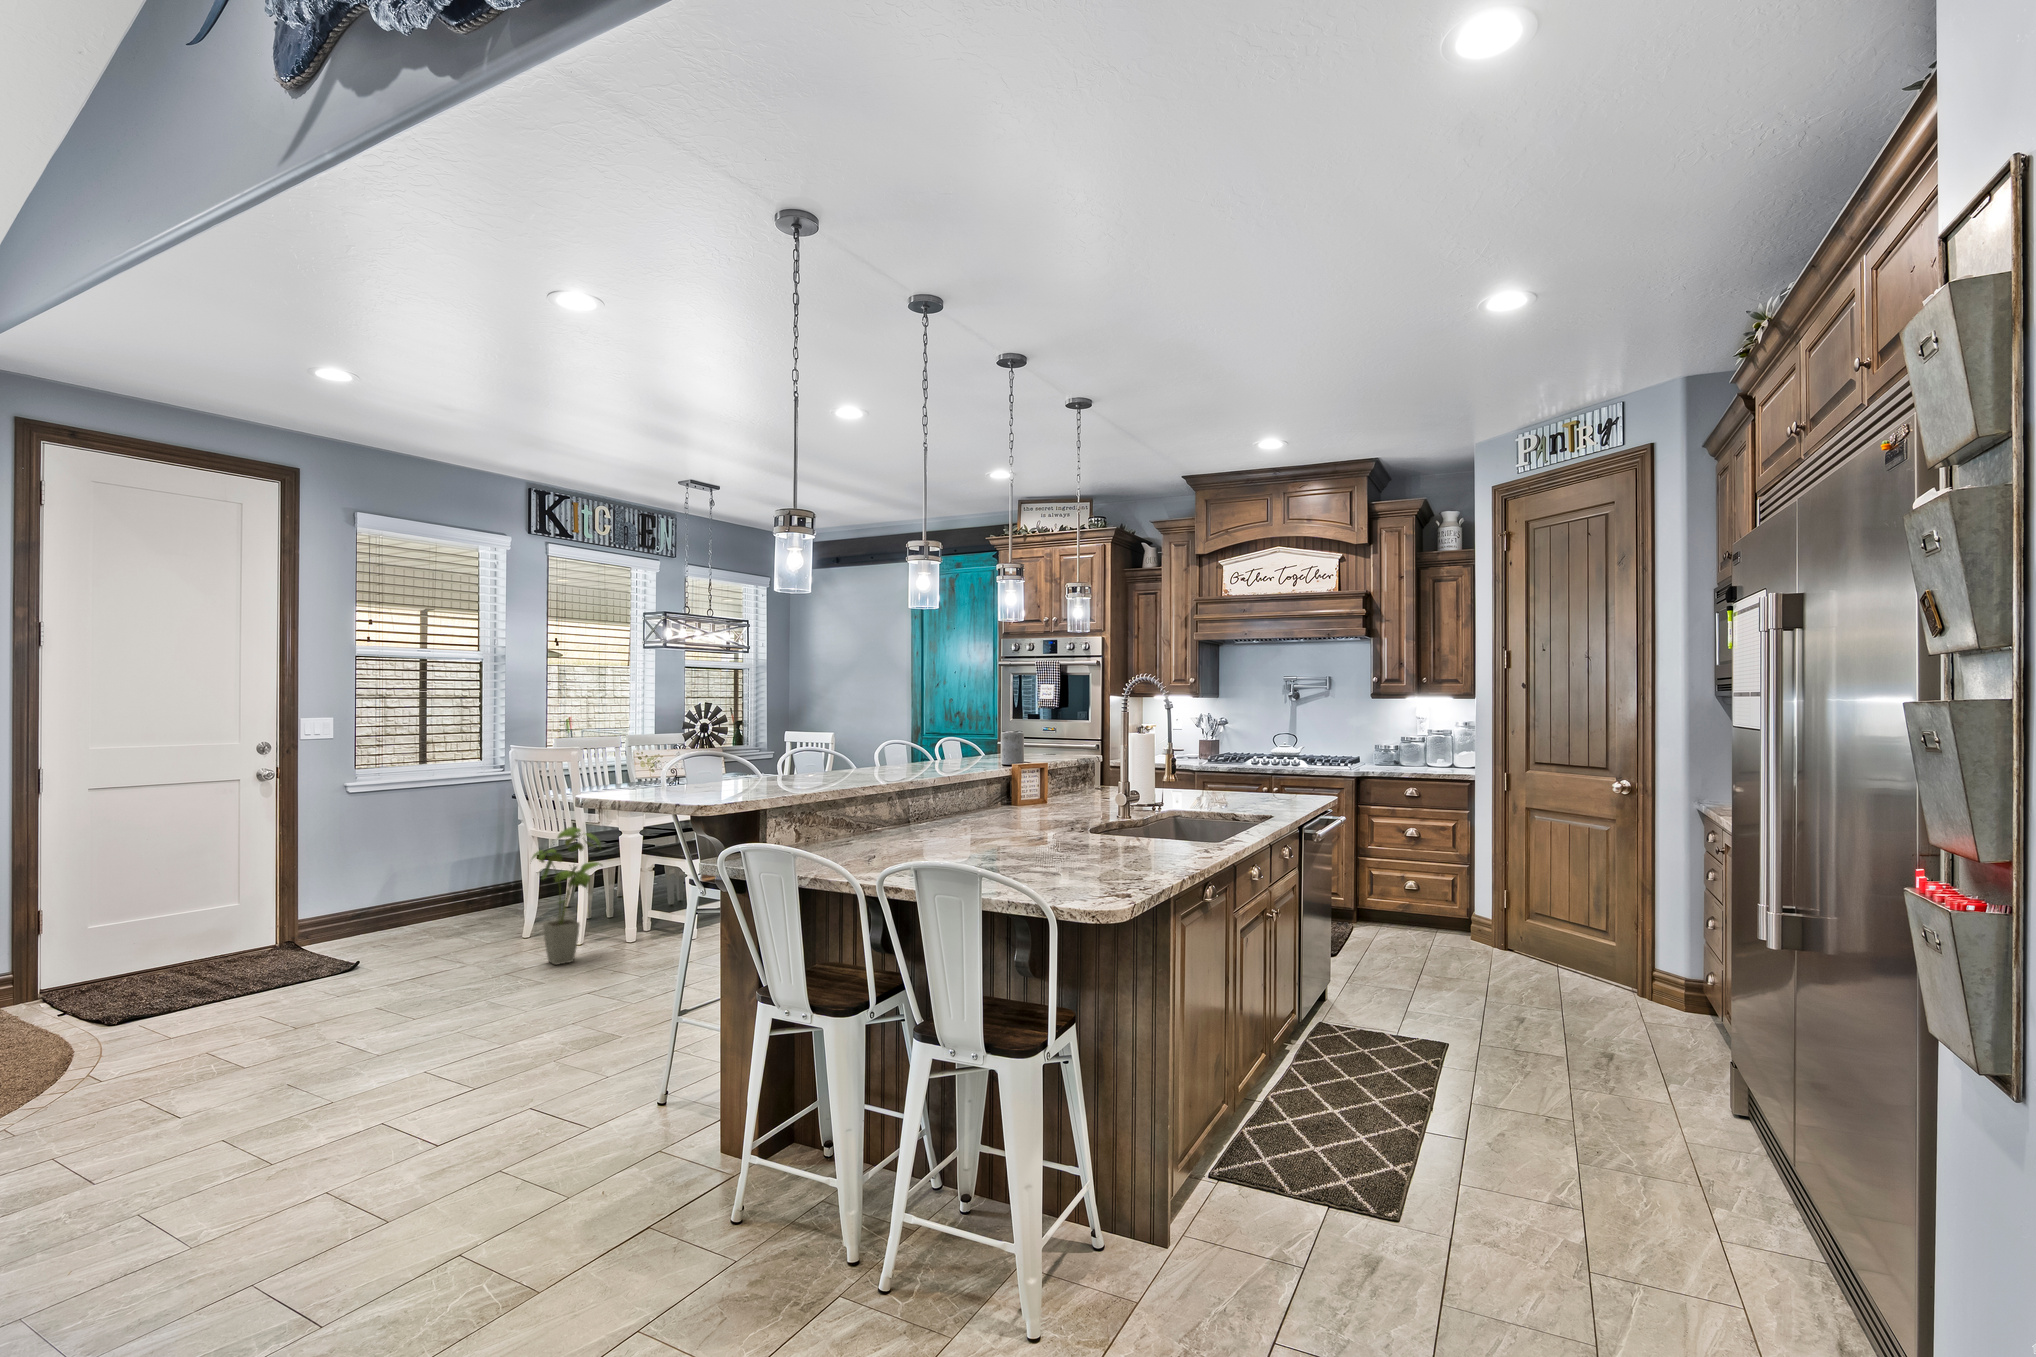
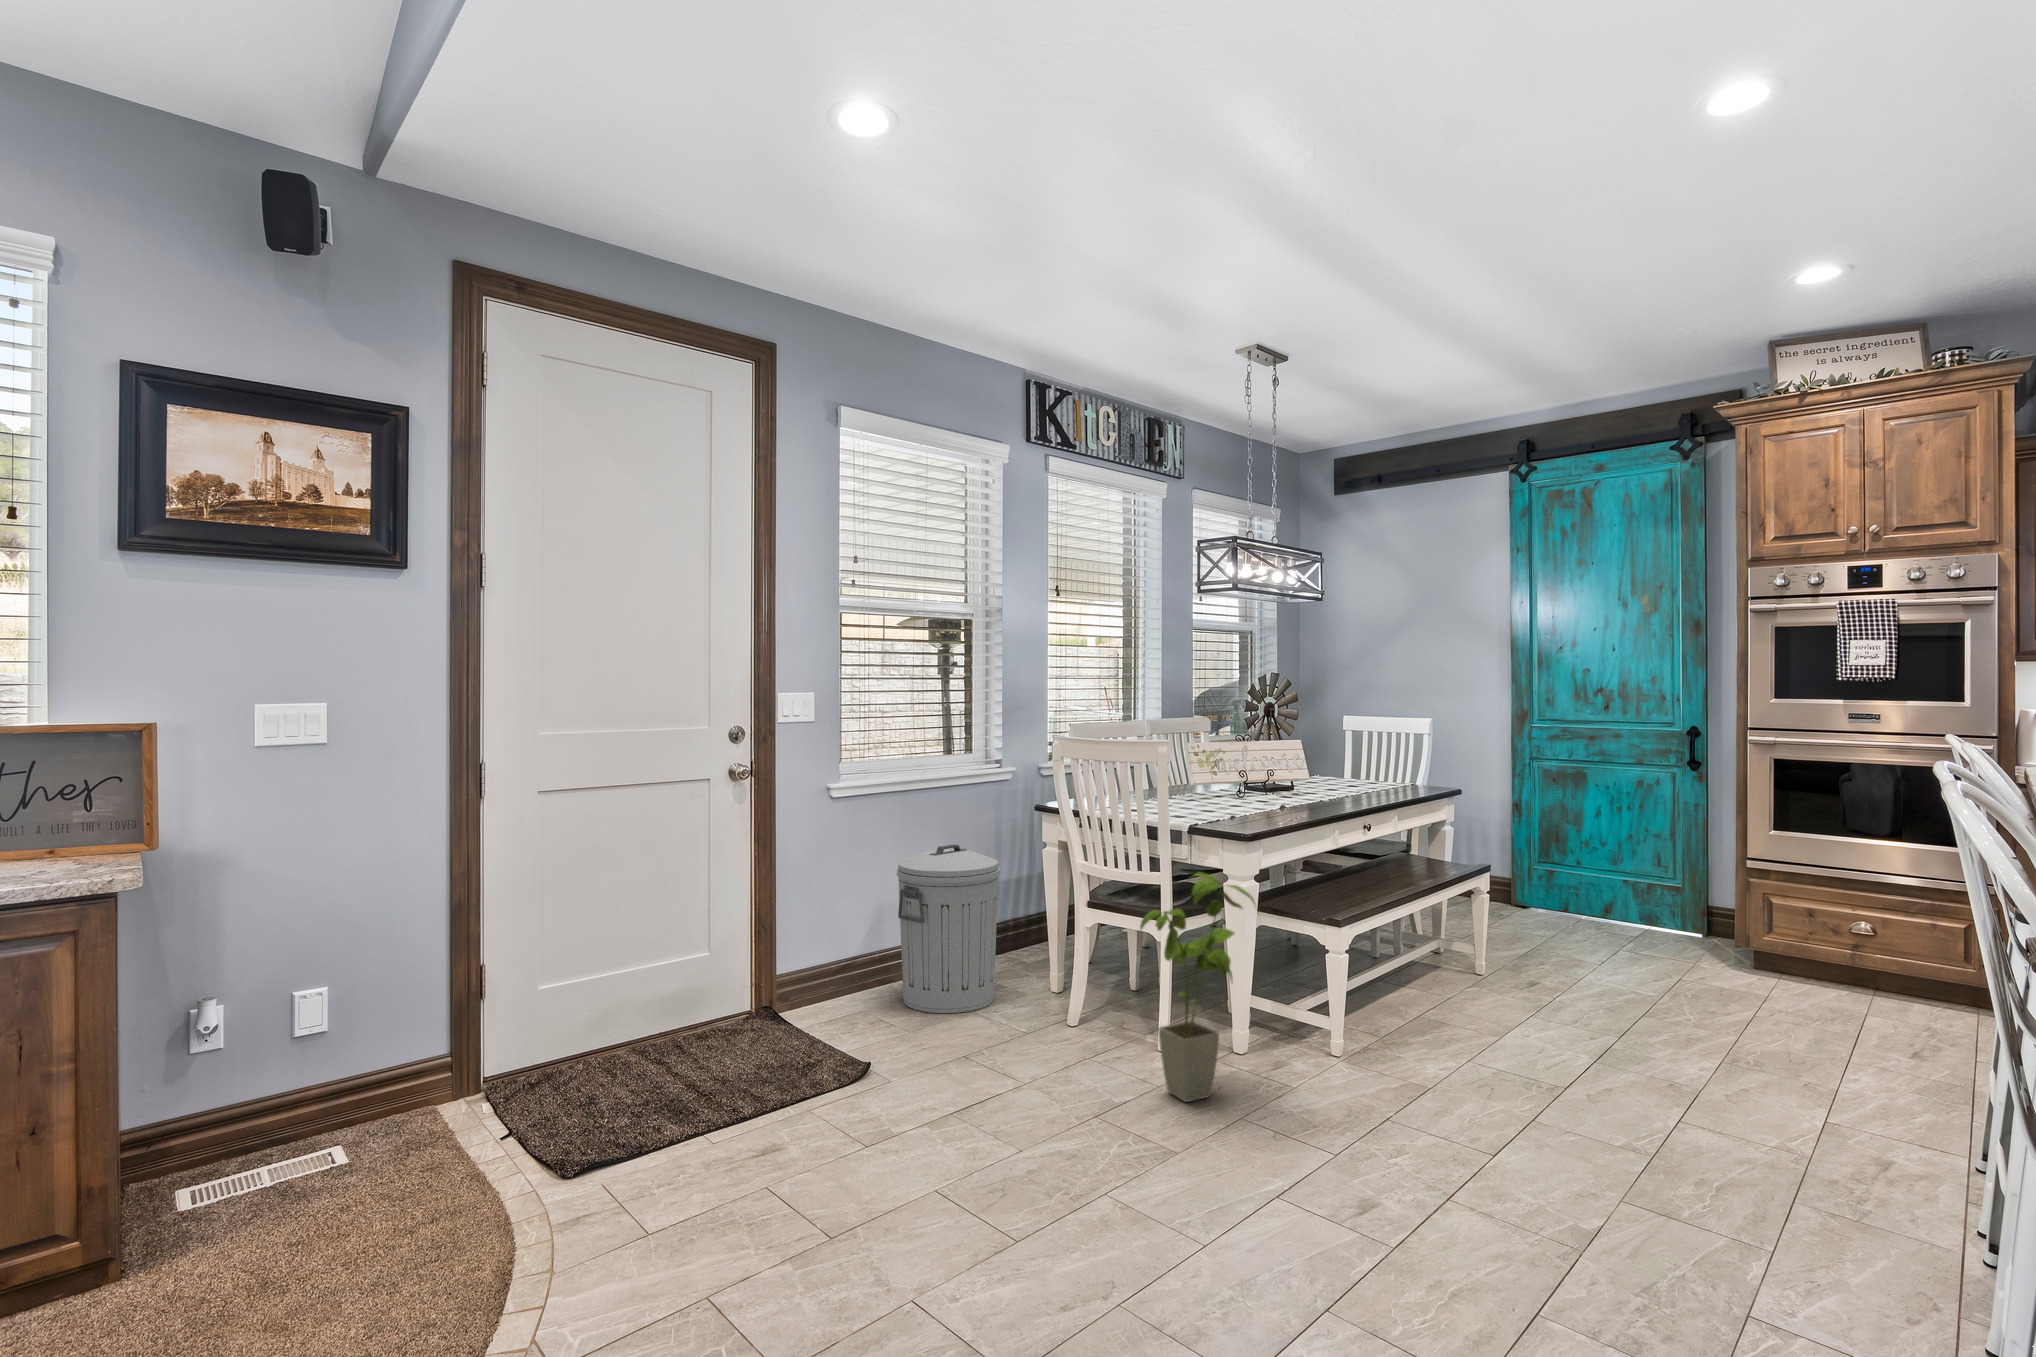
trash can: none [394,821,479,936] -> present [897,844,1000,1013]

